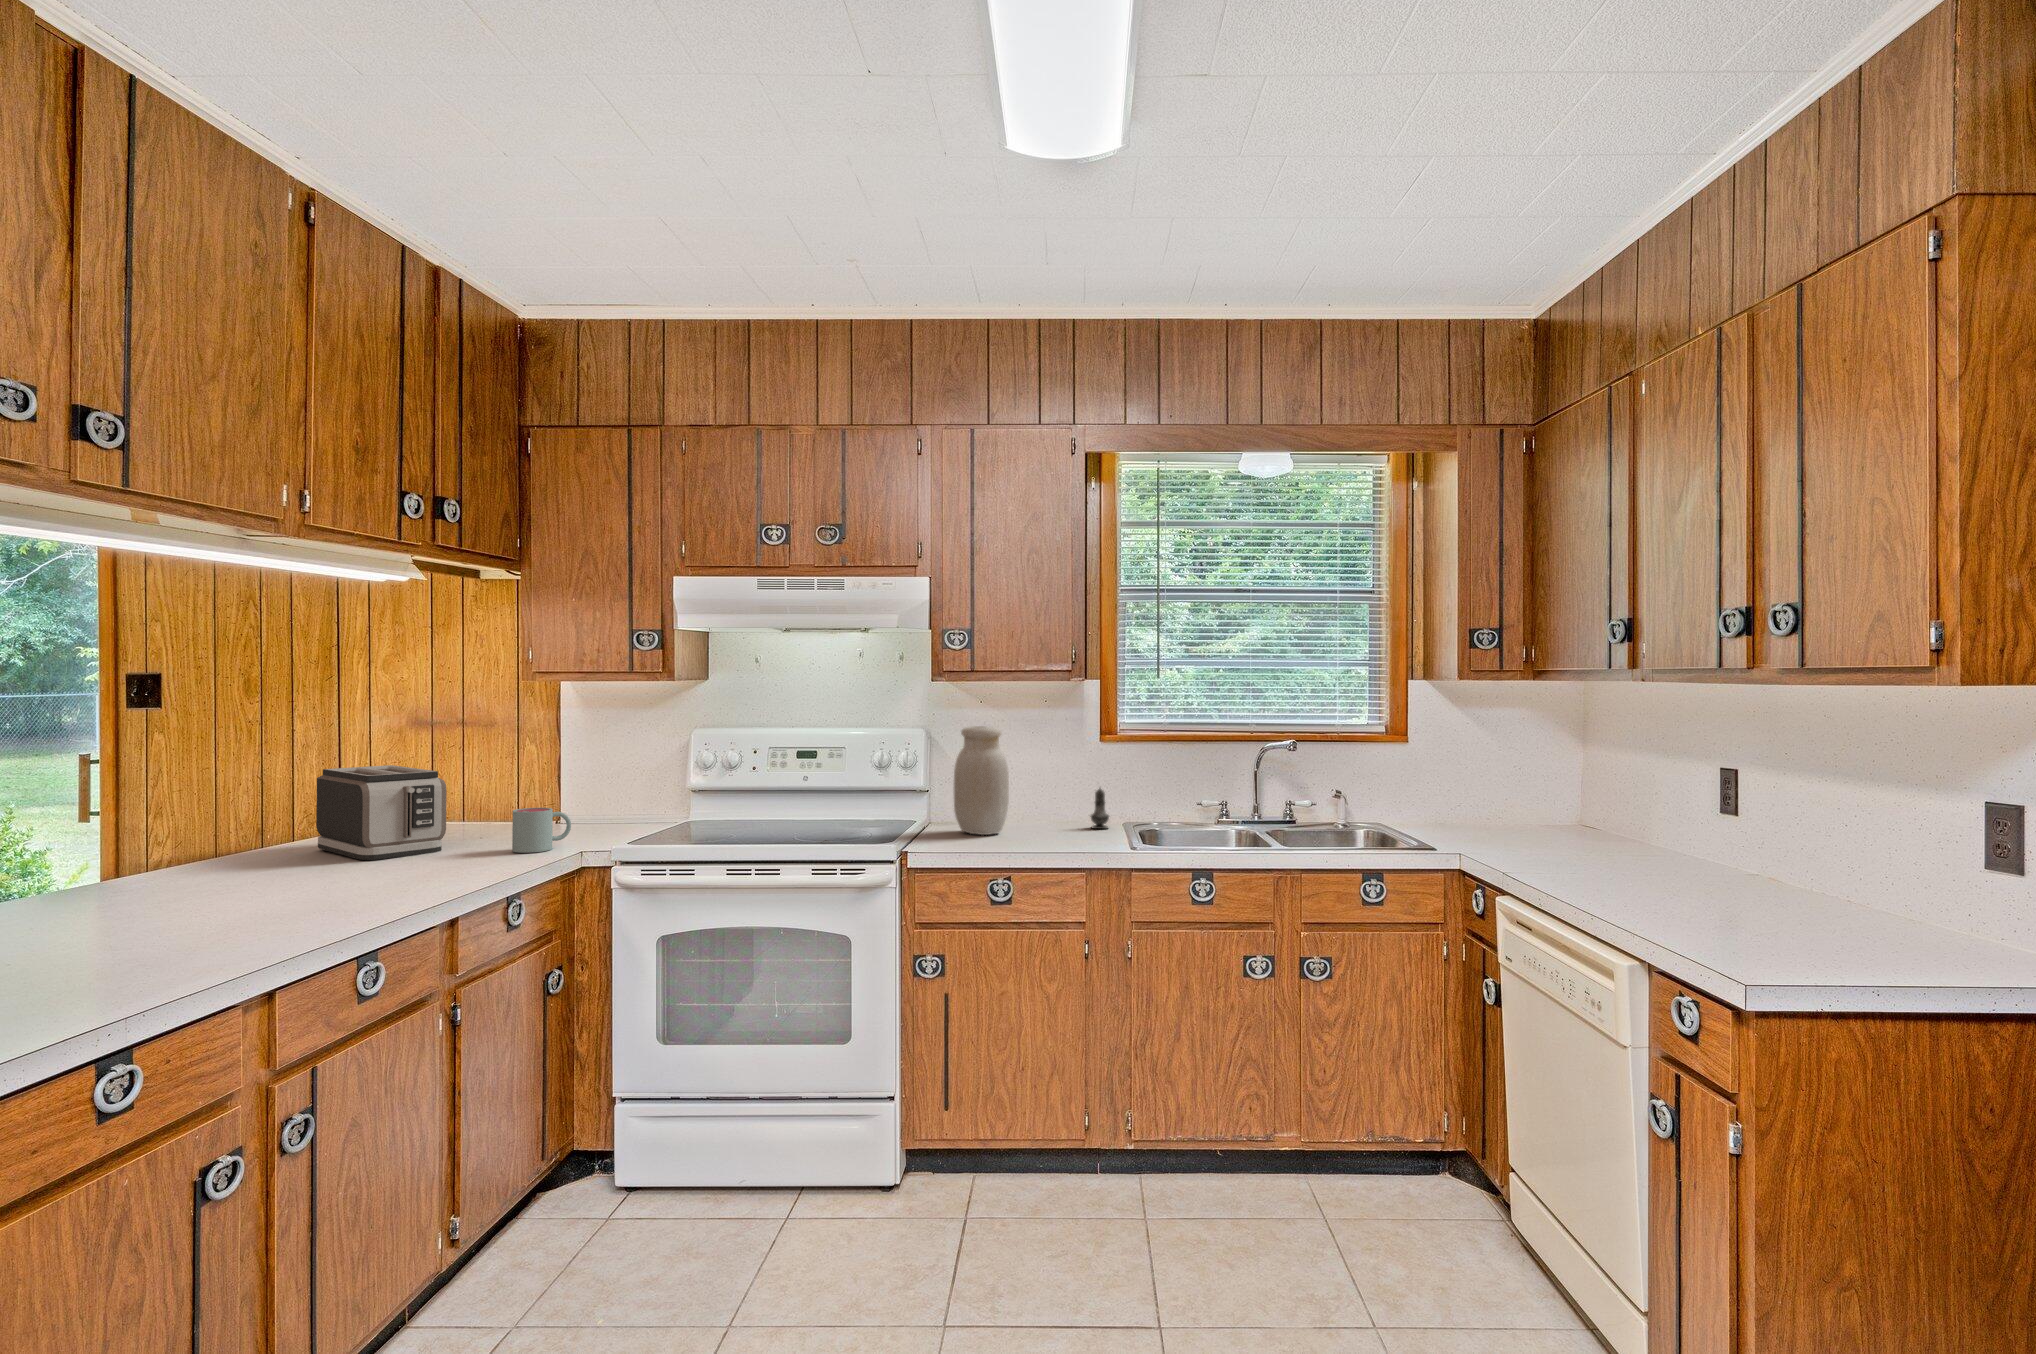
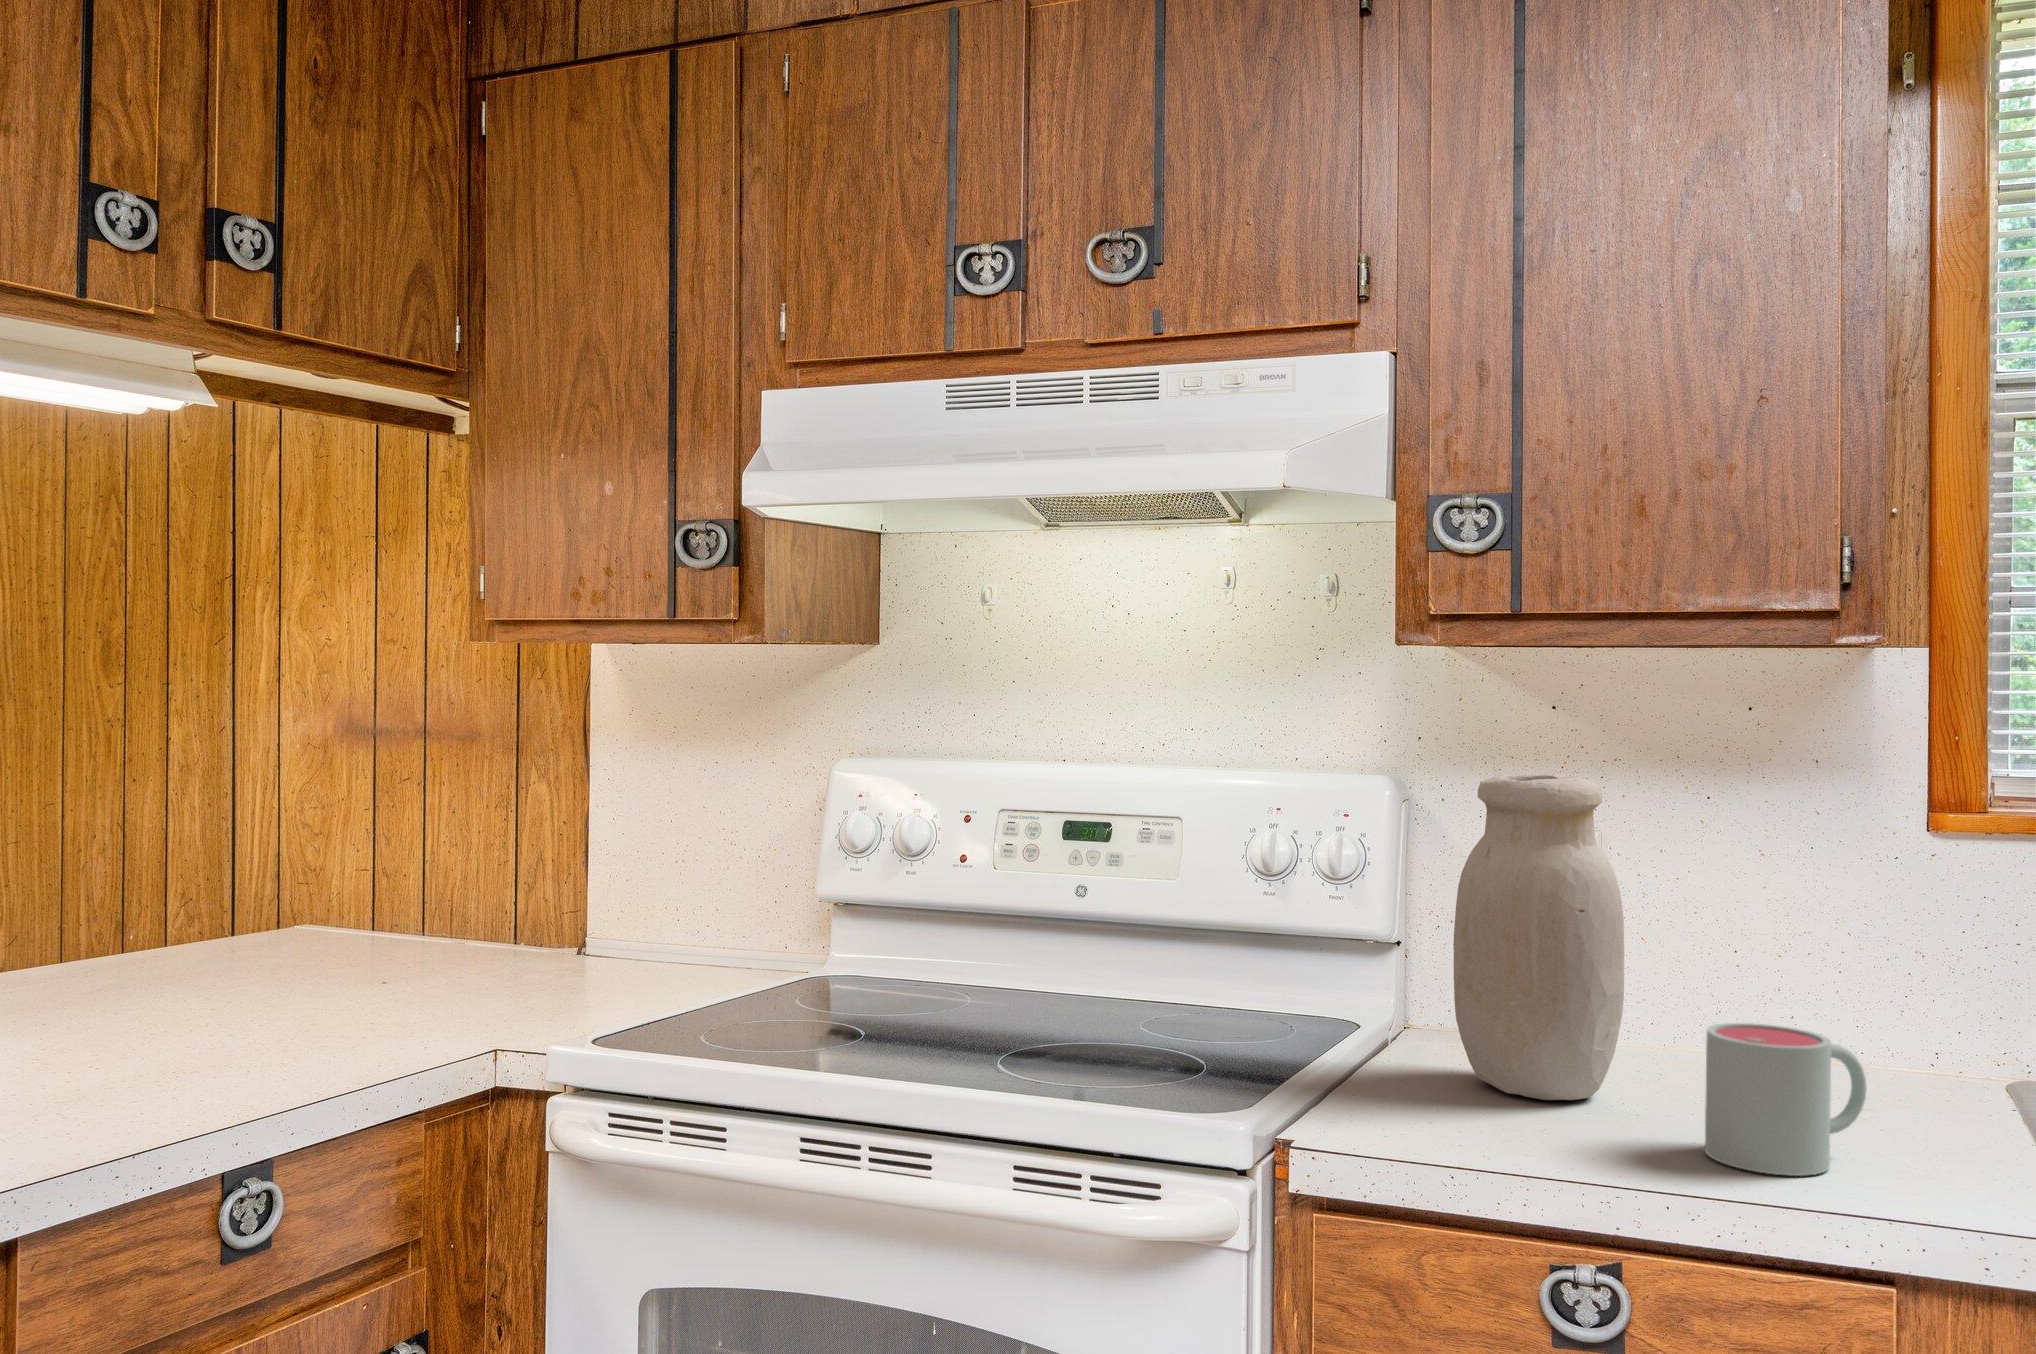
toaster: present [316,765,447,860] -> none [65,818,264,1032]
salt shaker: present [1090,788,1109,829] -> none [1894,975,1966,1112]
mug: present [512,808,571,853] -> present [1705,1023,1867,1176]

